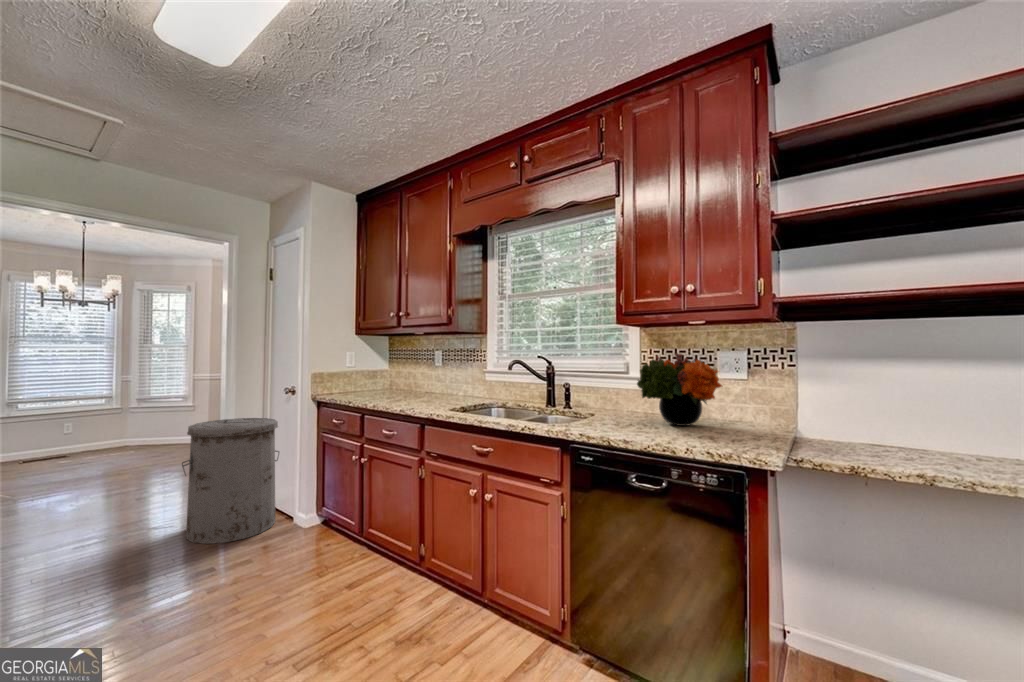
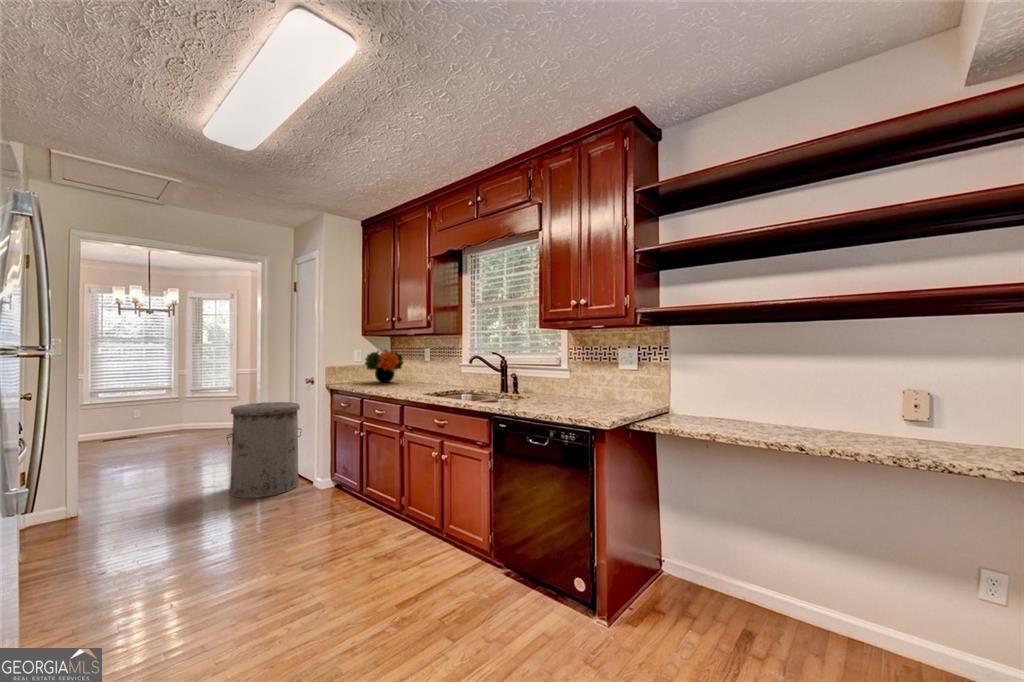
flower arrangement: present [637,354,722,426] -> present [365,349,404,382]

